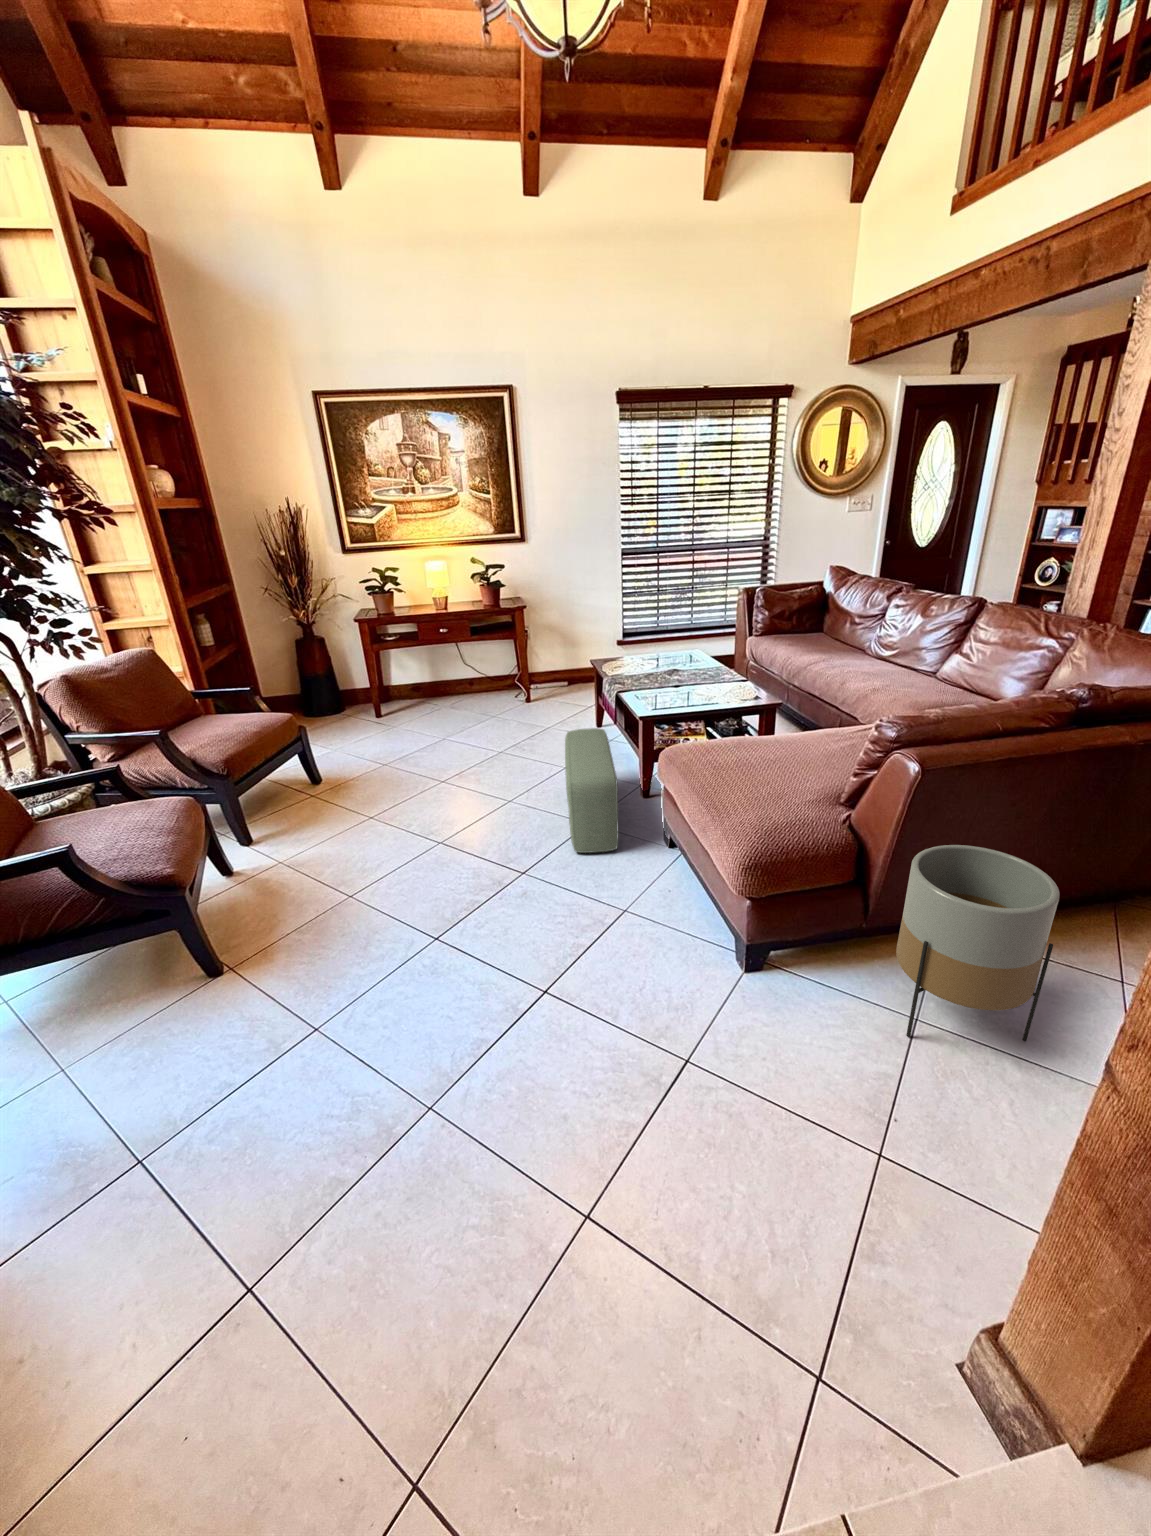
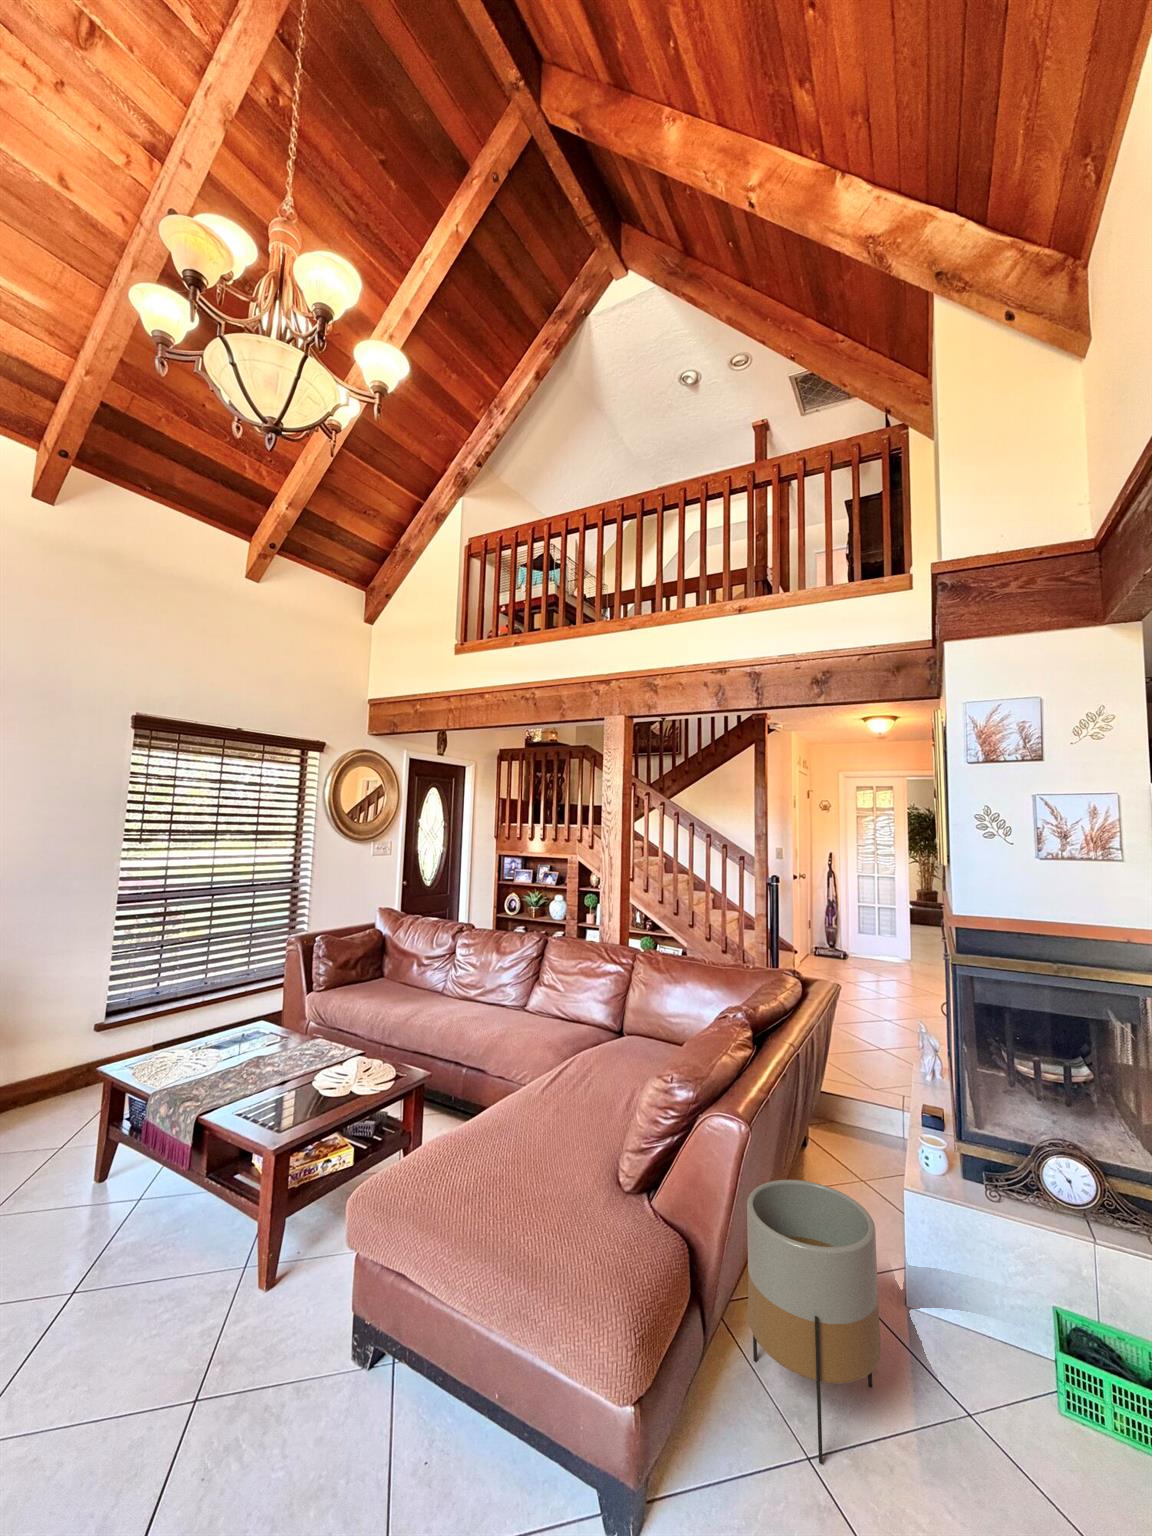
pouf: present [565,728,619,853] -> none [125,1177,308,1456]

